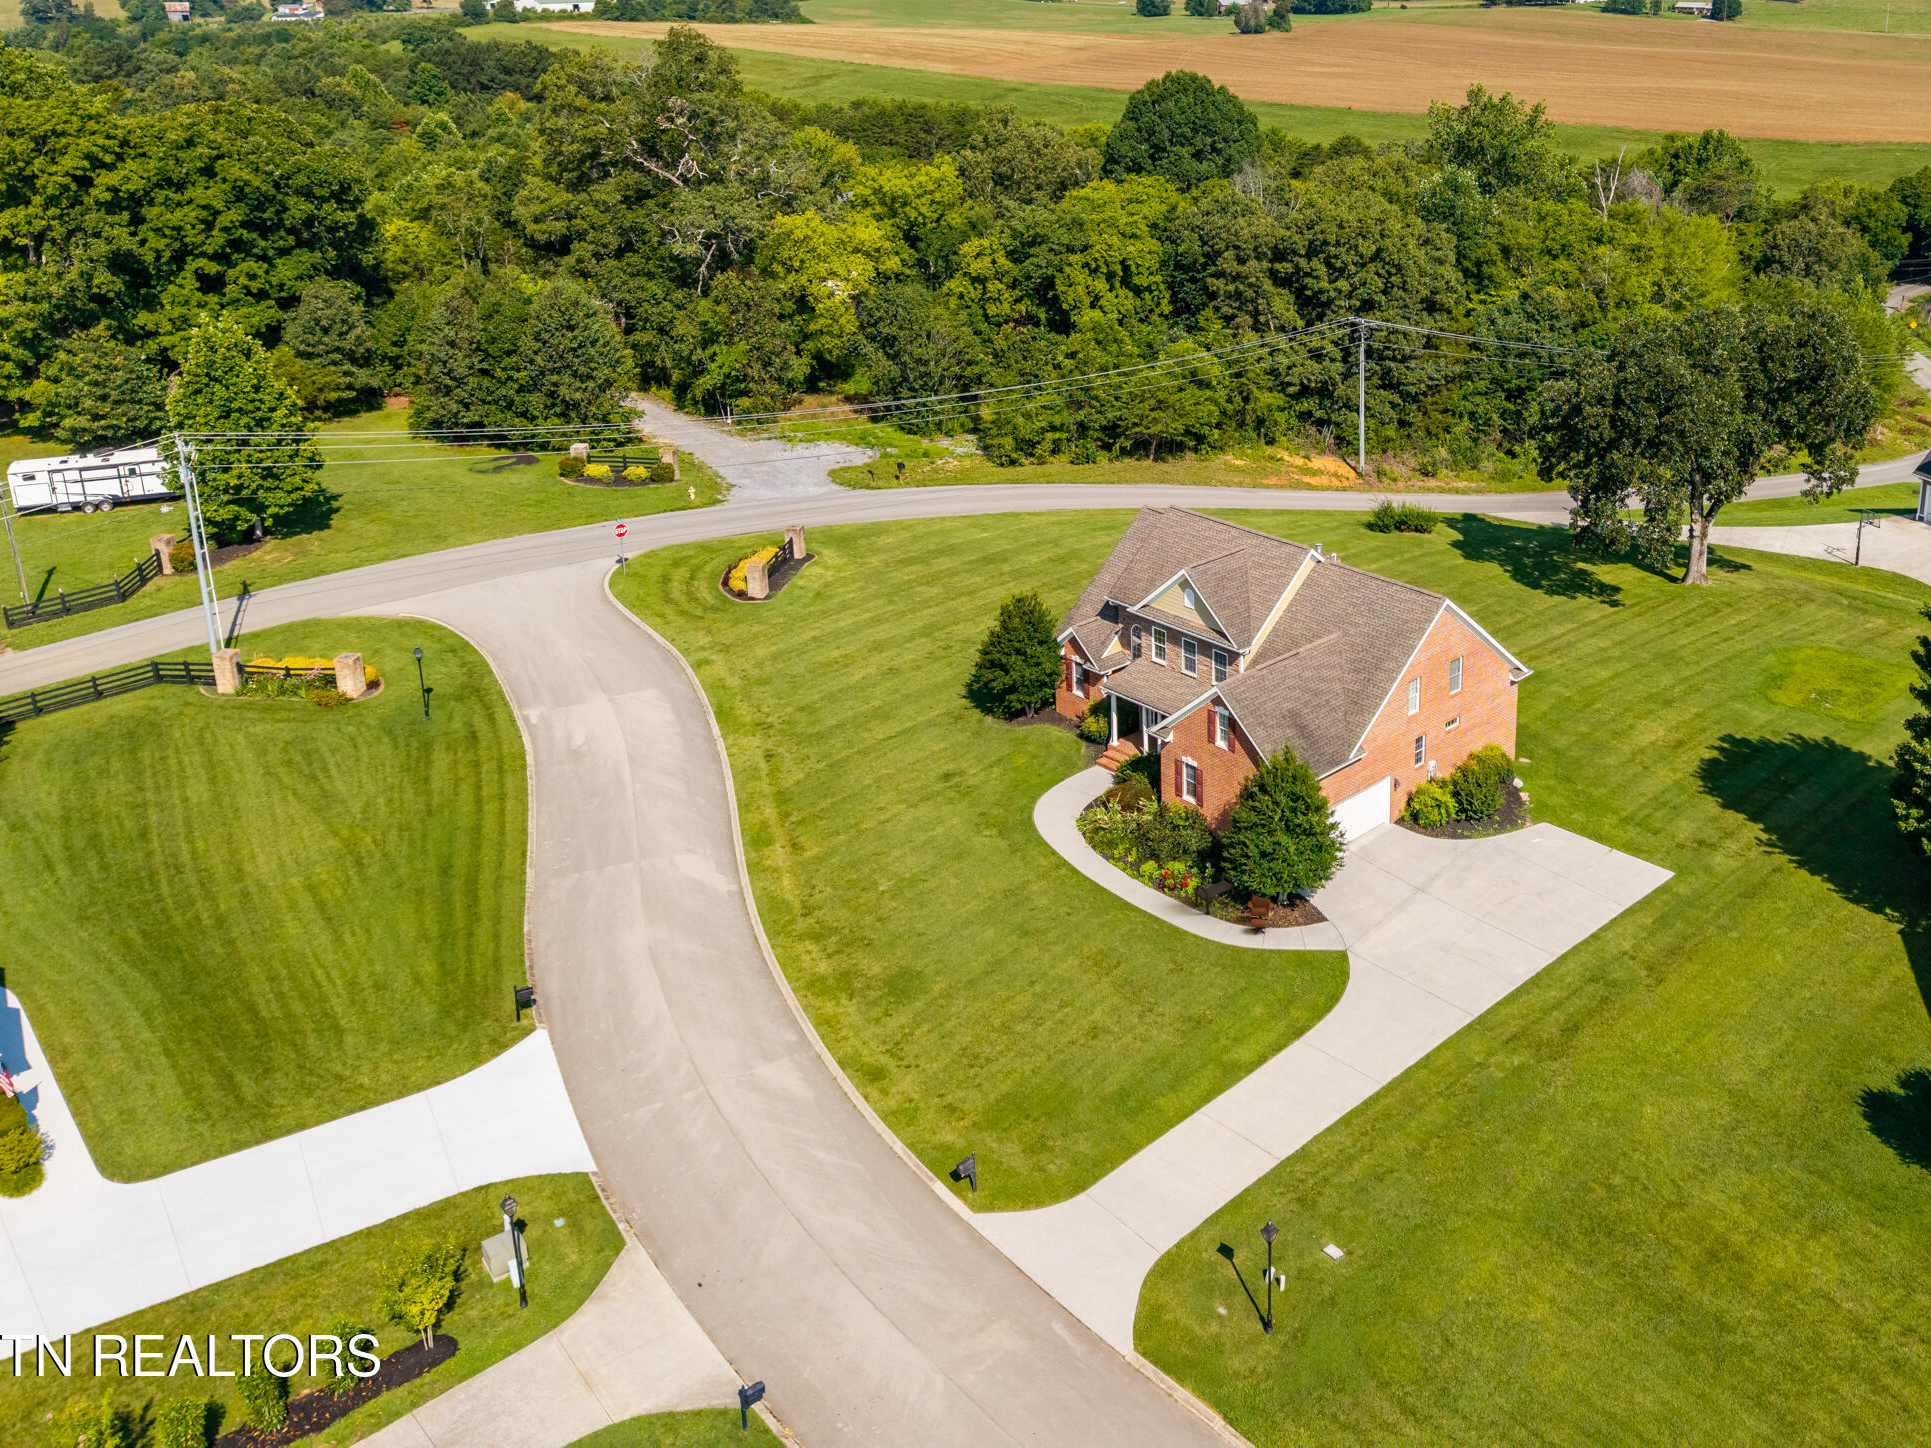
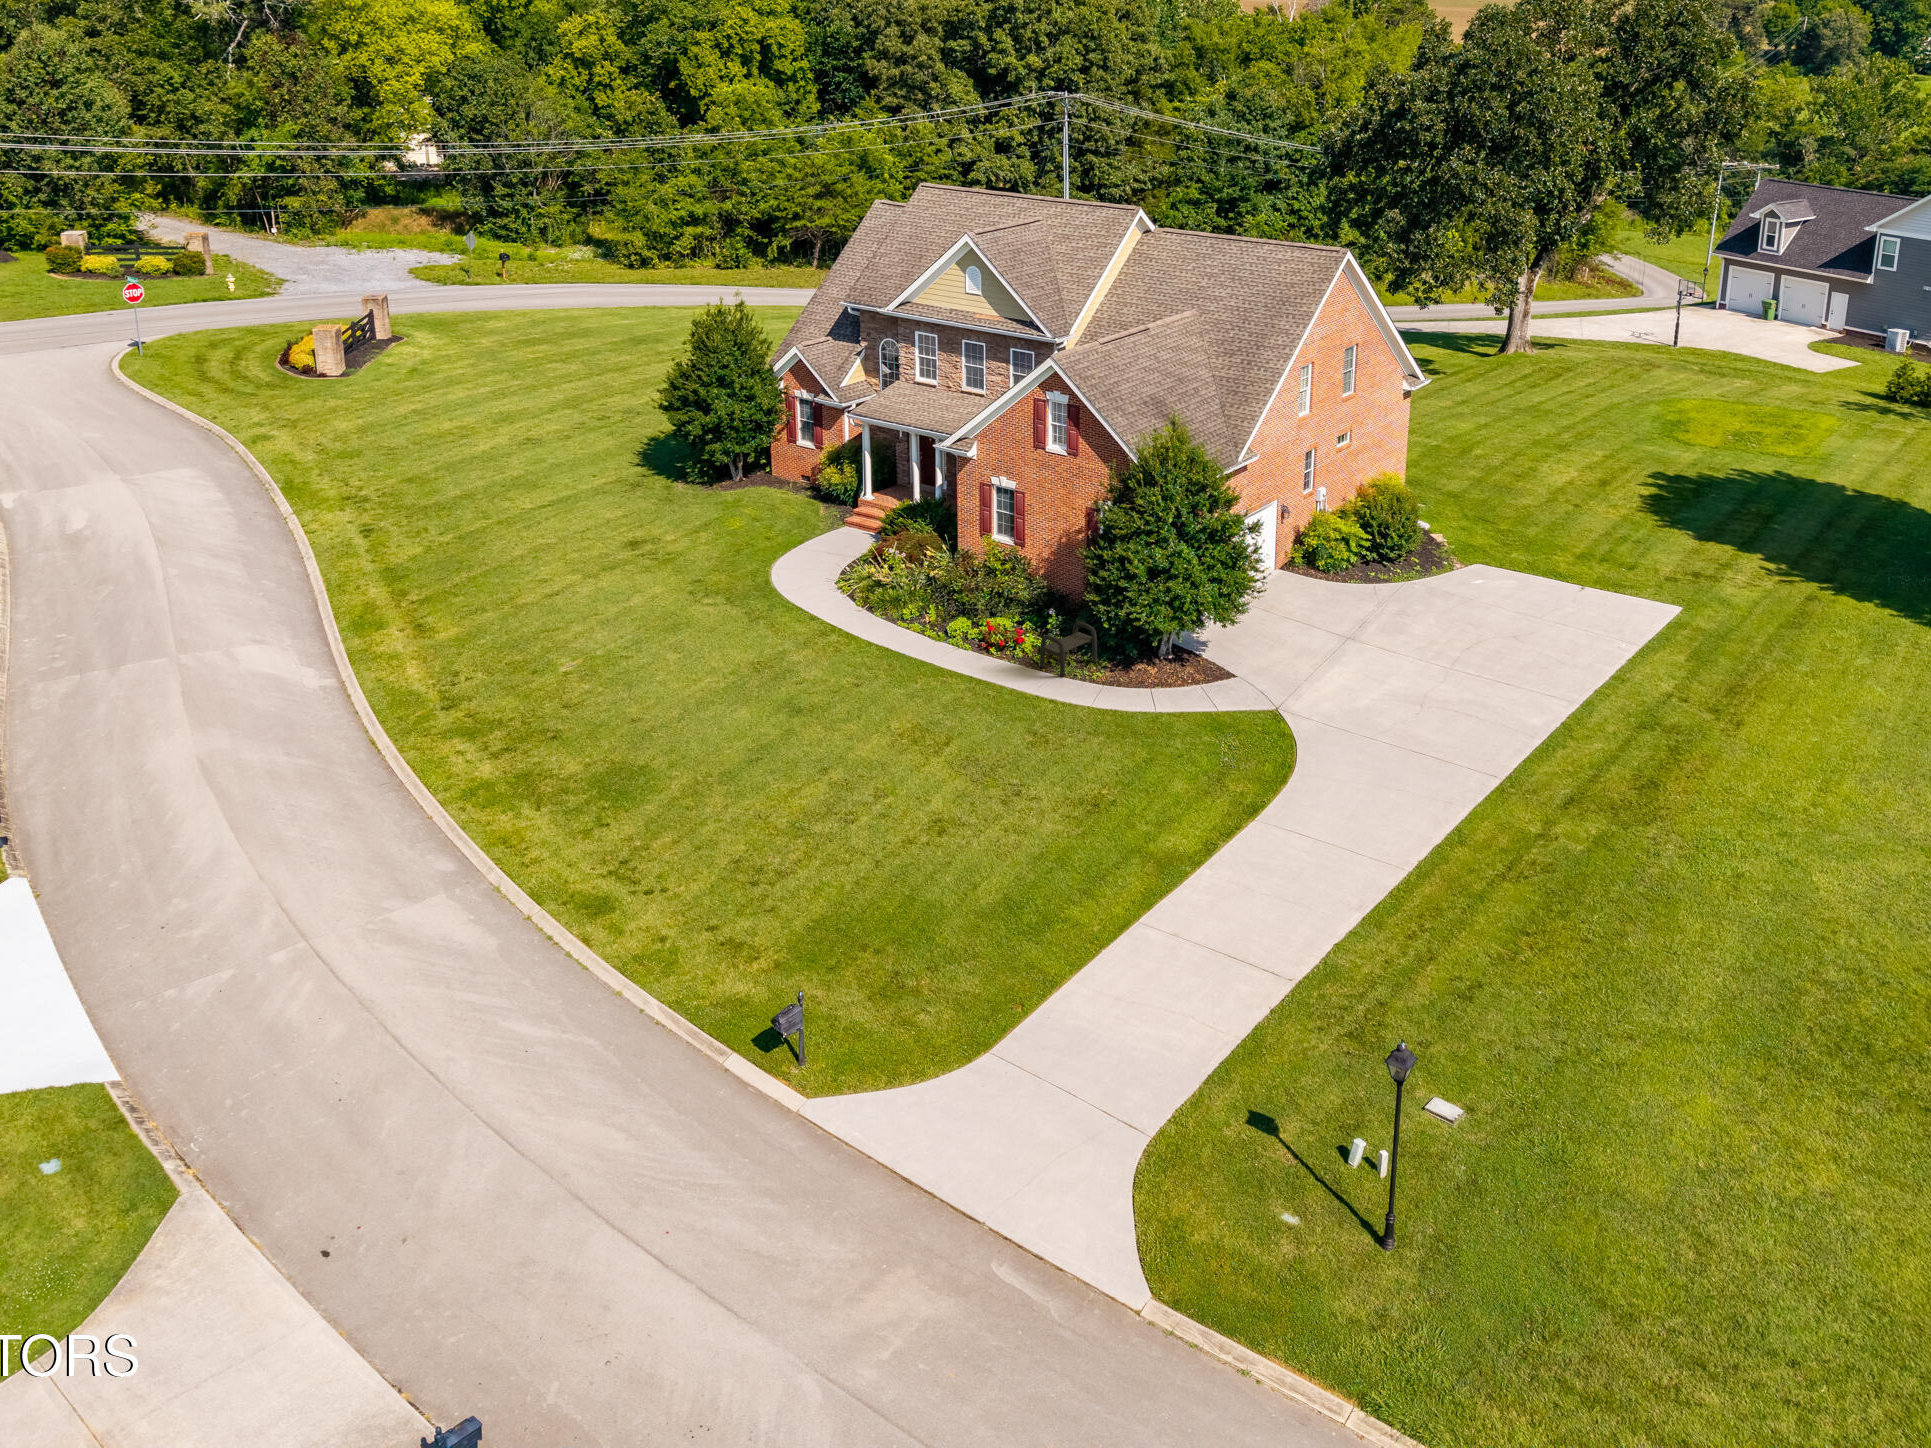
lounge chair: present [1248,894,1273,934] -> none [1123,635,1161,697]

